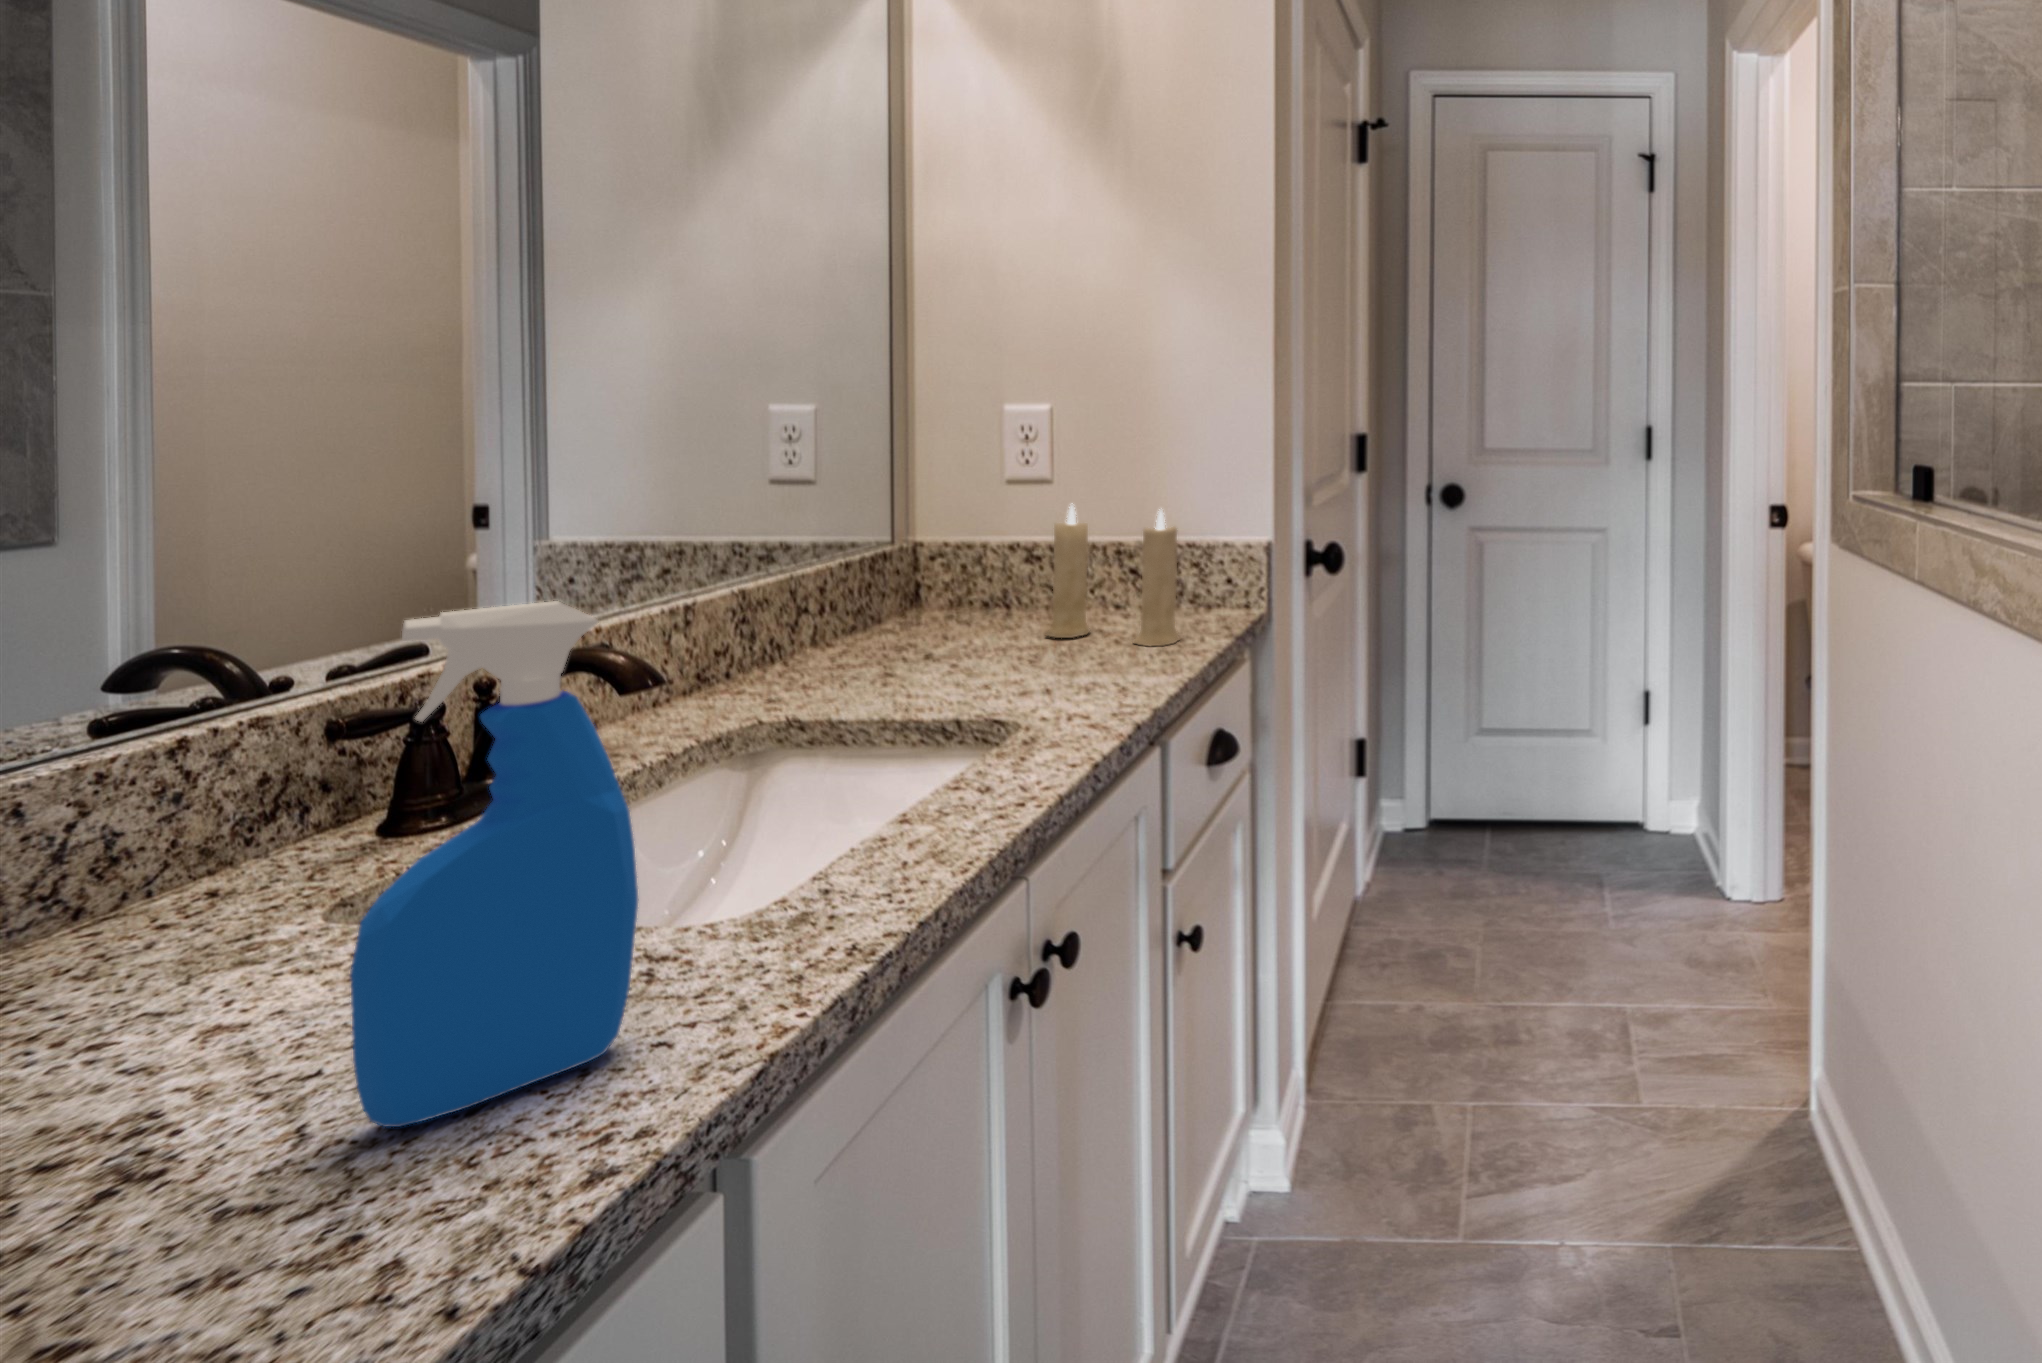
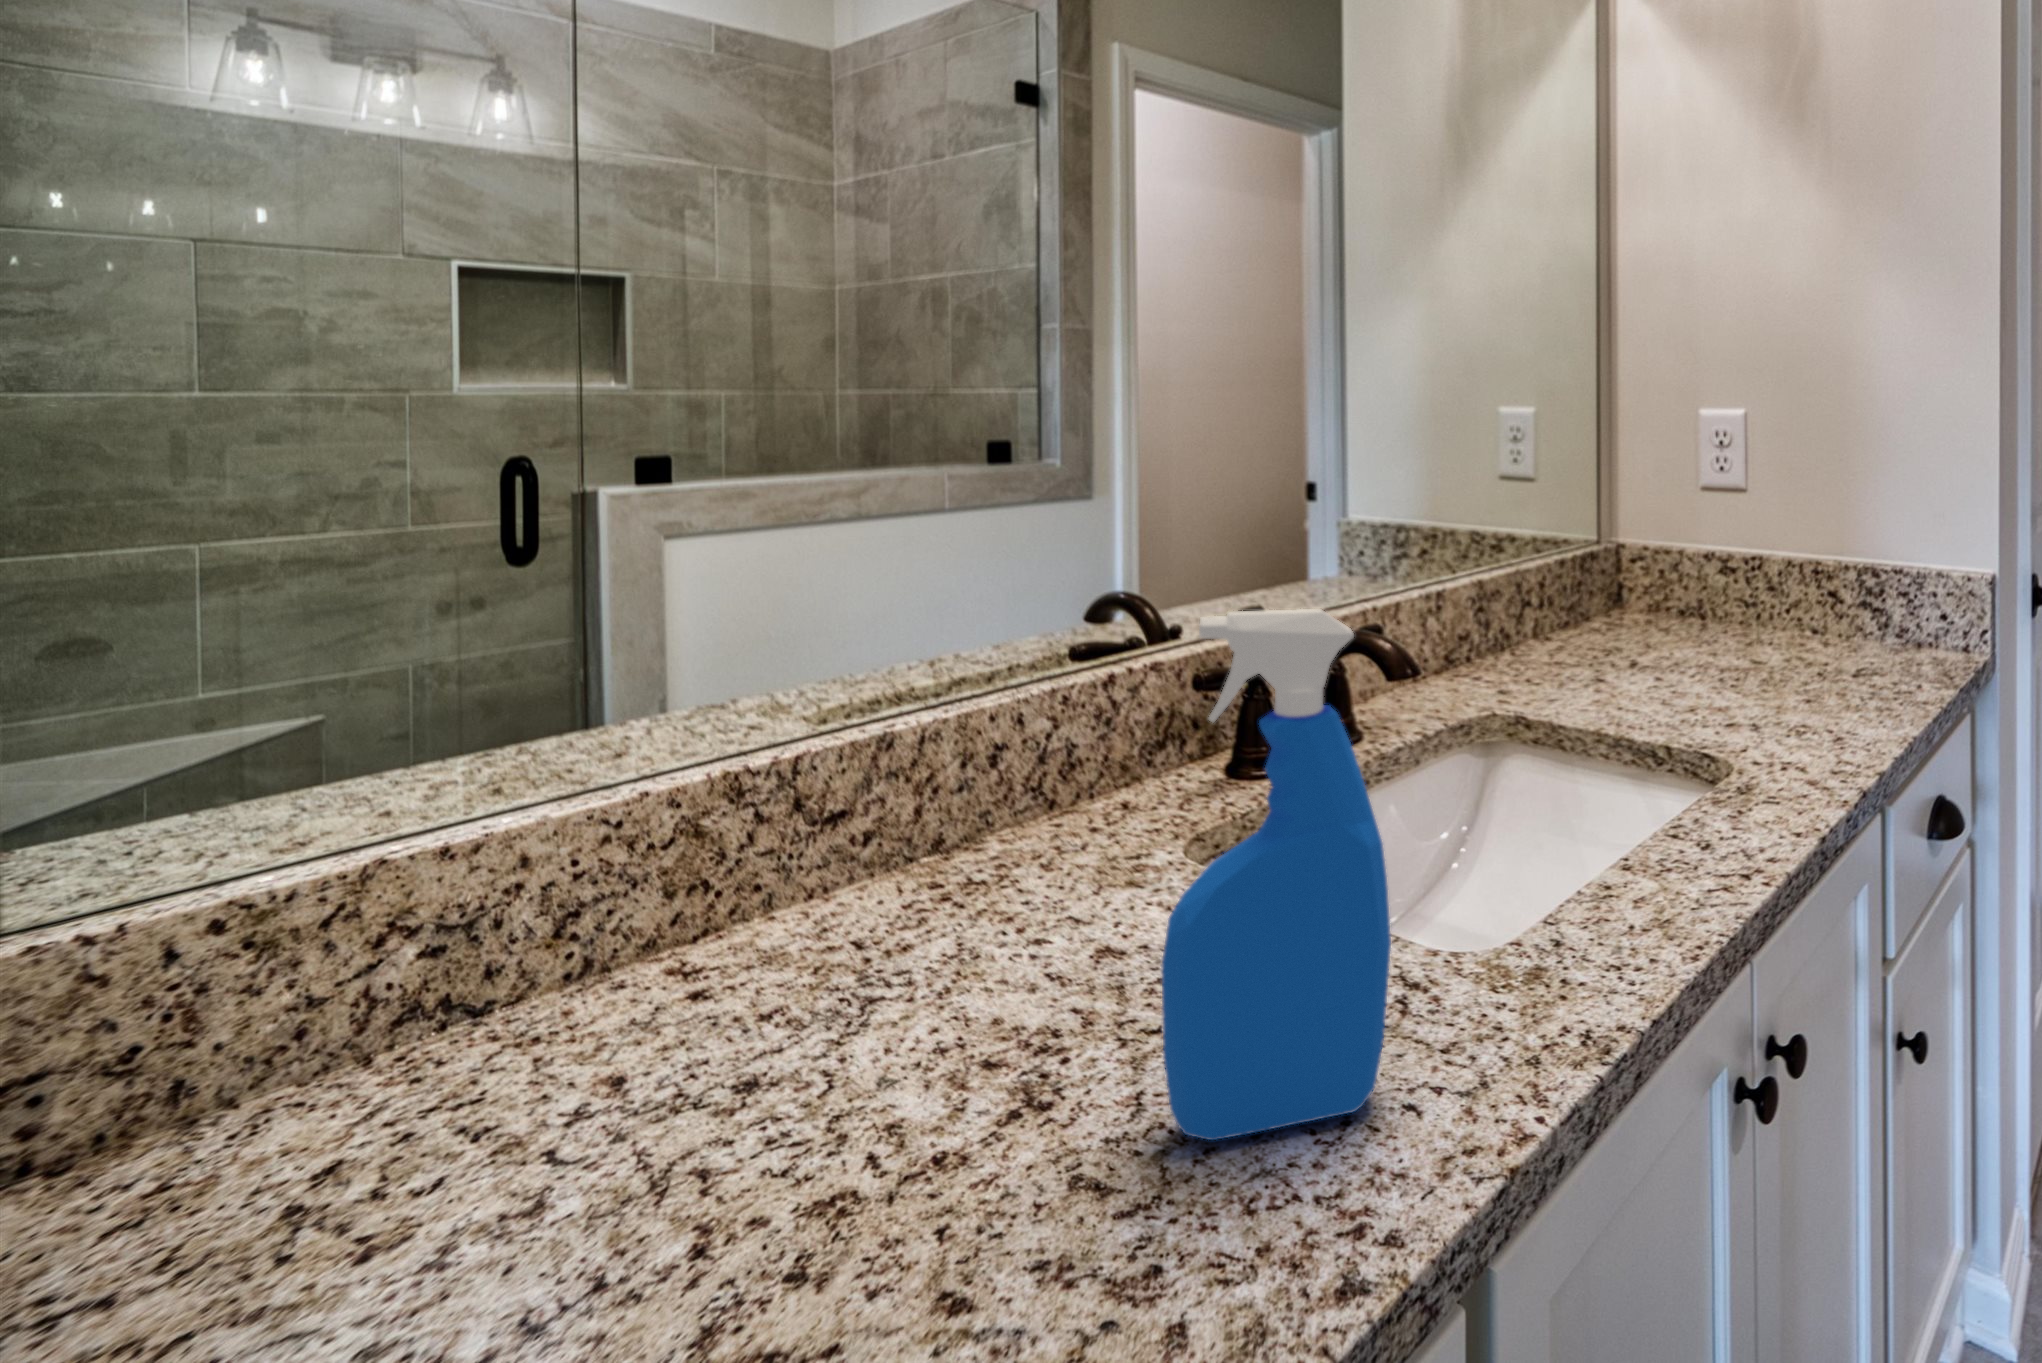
candle: present [1046,505,1179,646] -> none [1743,514,1888,687]

